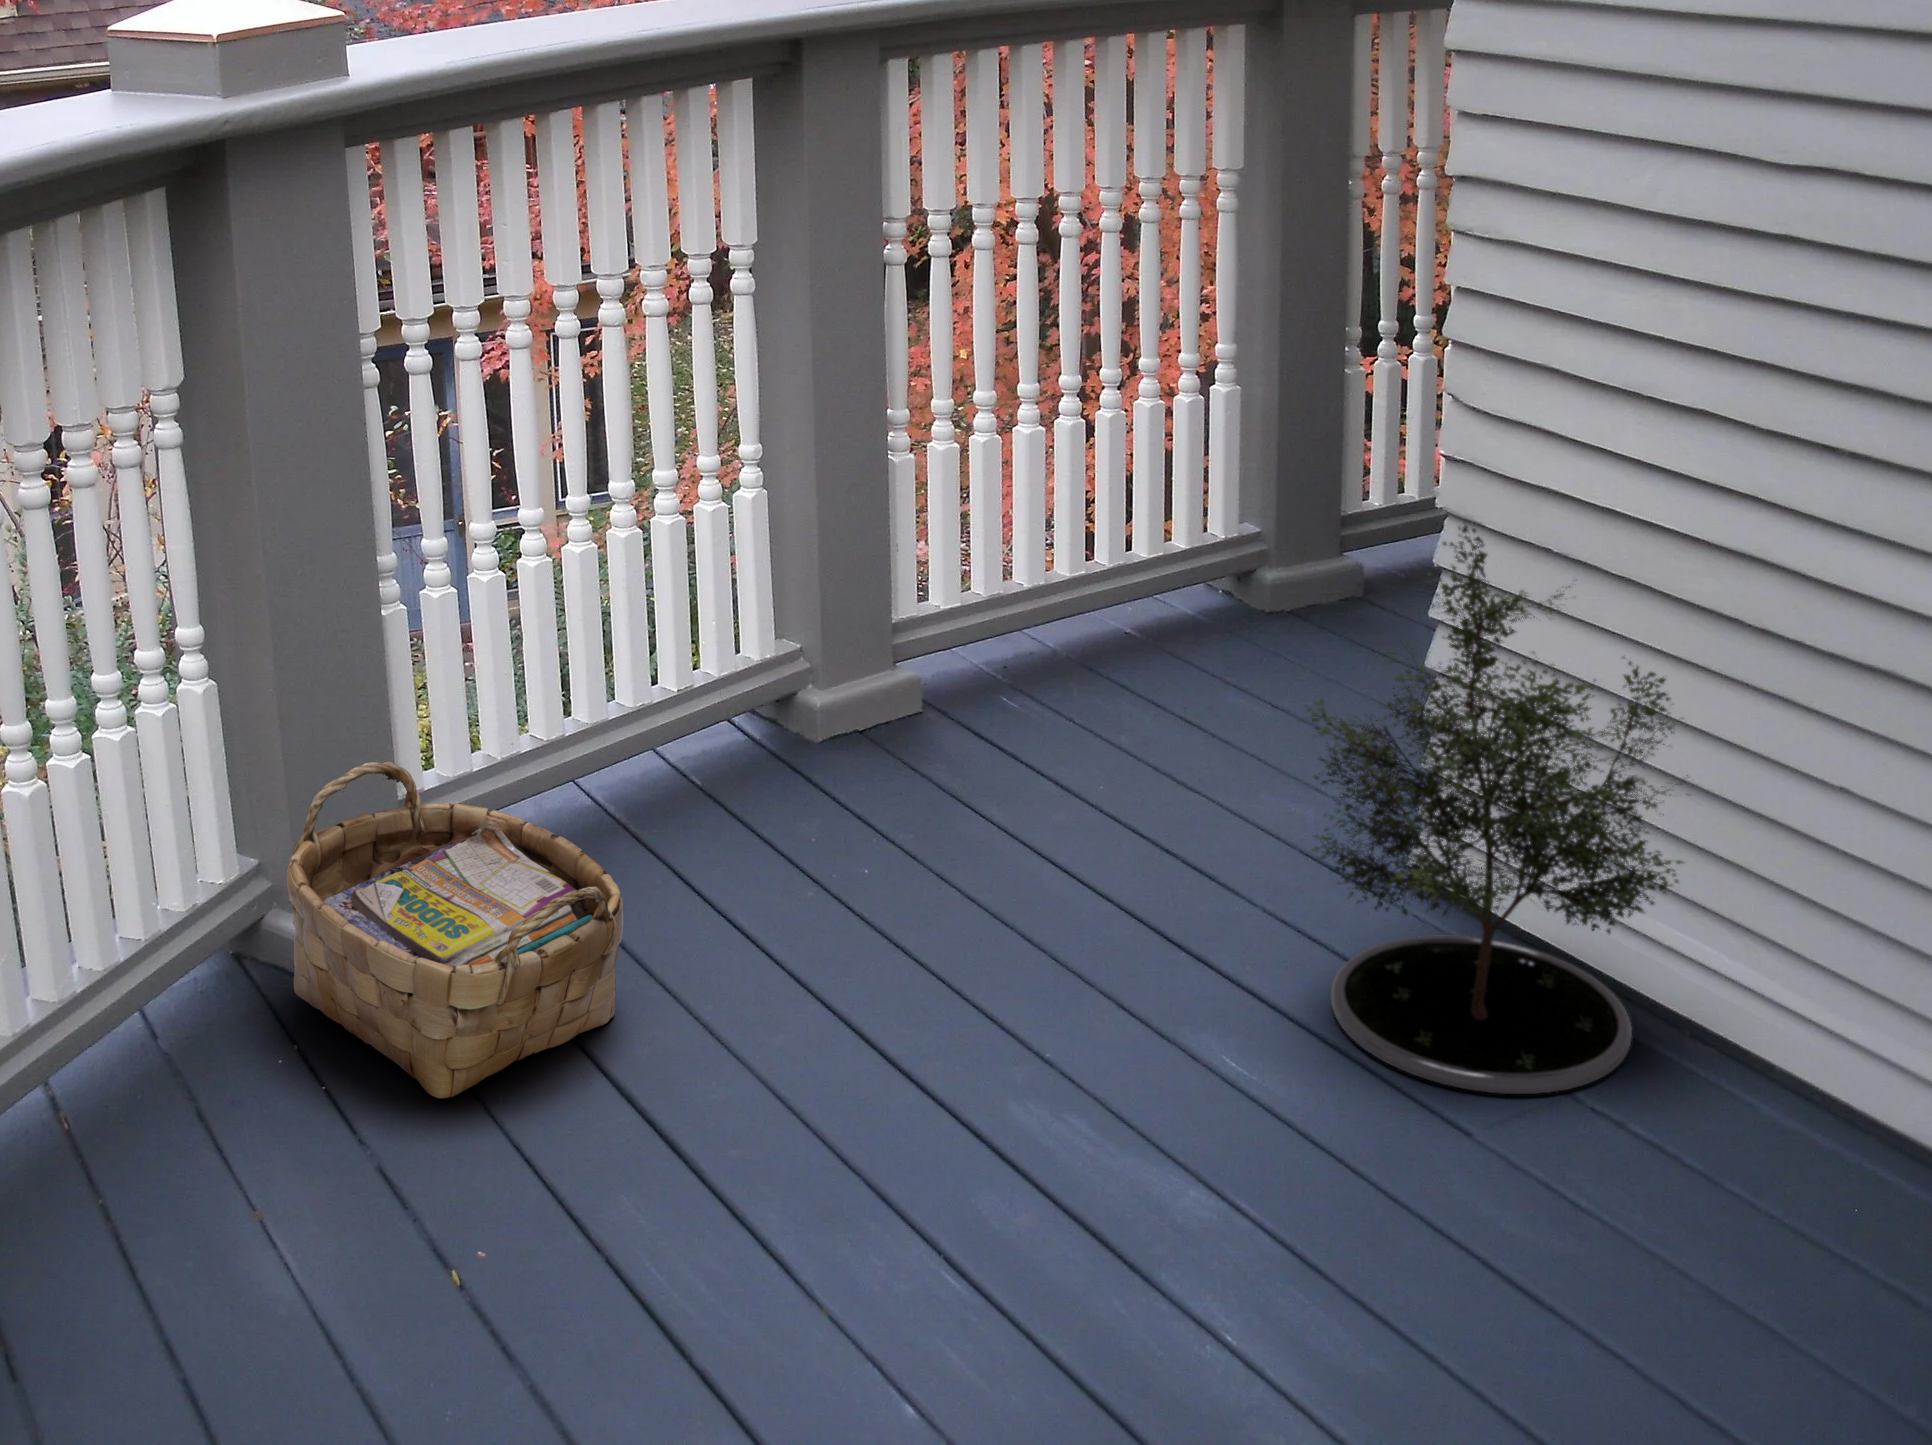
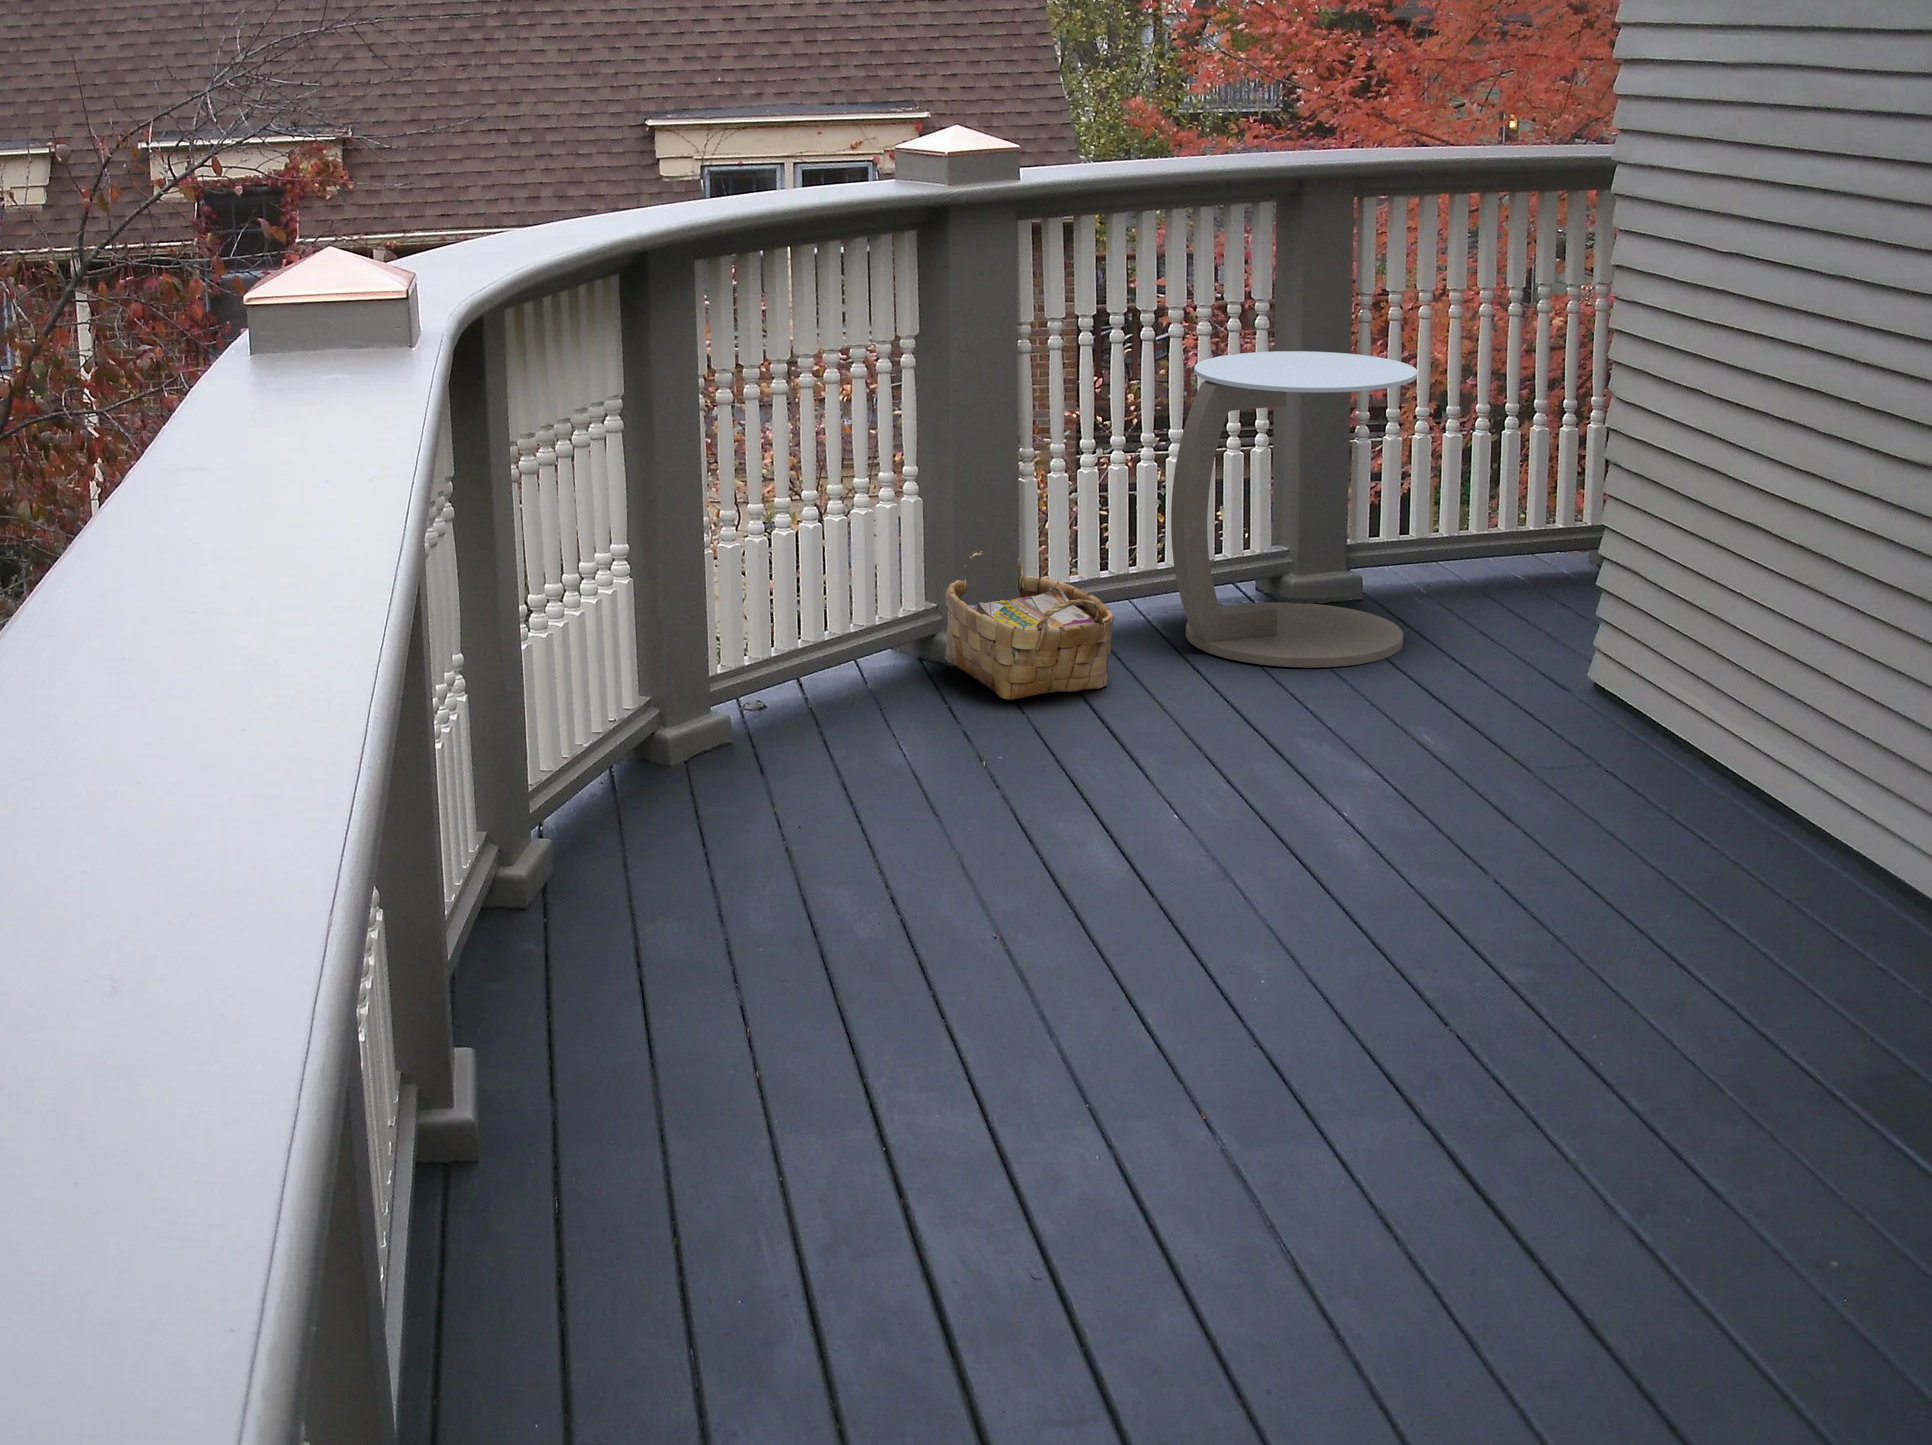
side table: none [671,322,1063,903] -> present [1171,351,1417,668]
potted tree: present [1299,521,1688,1094] -> none [1466,447,1681,756]

